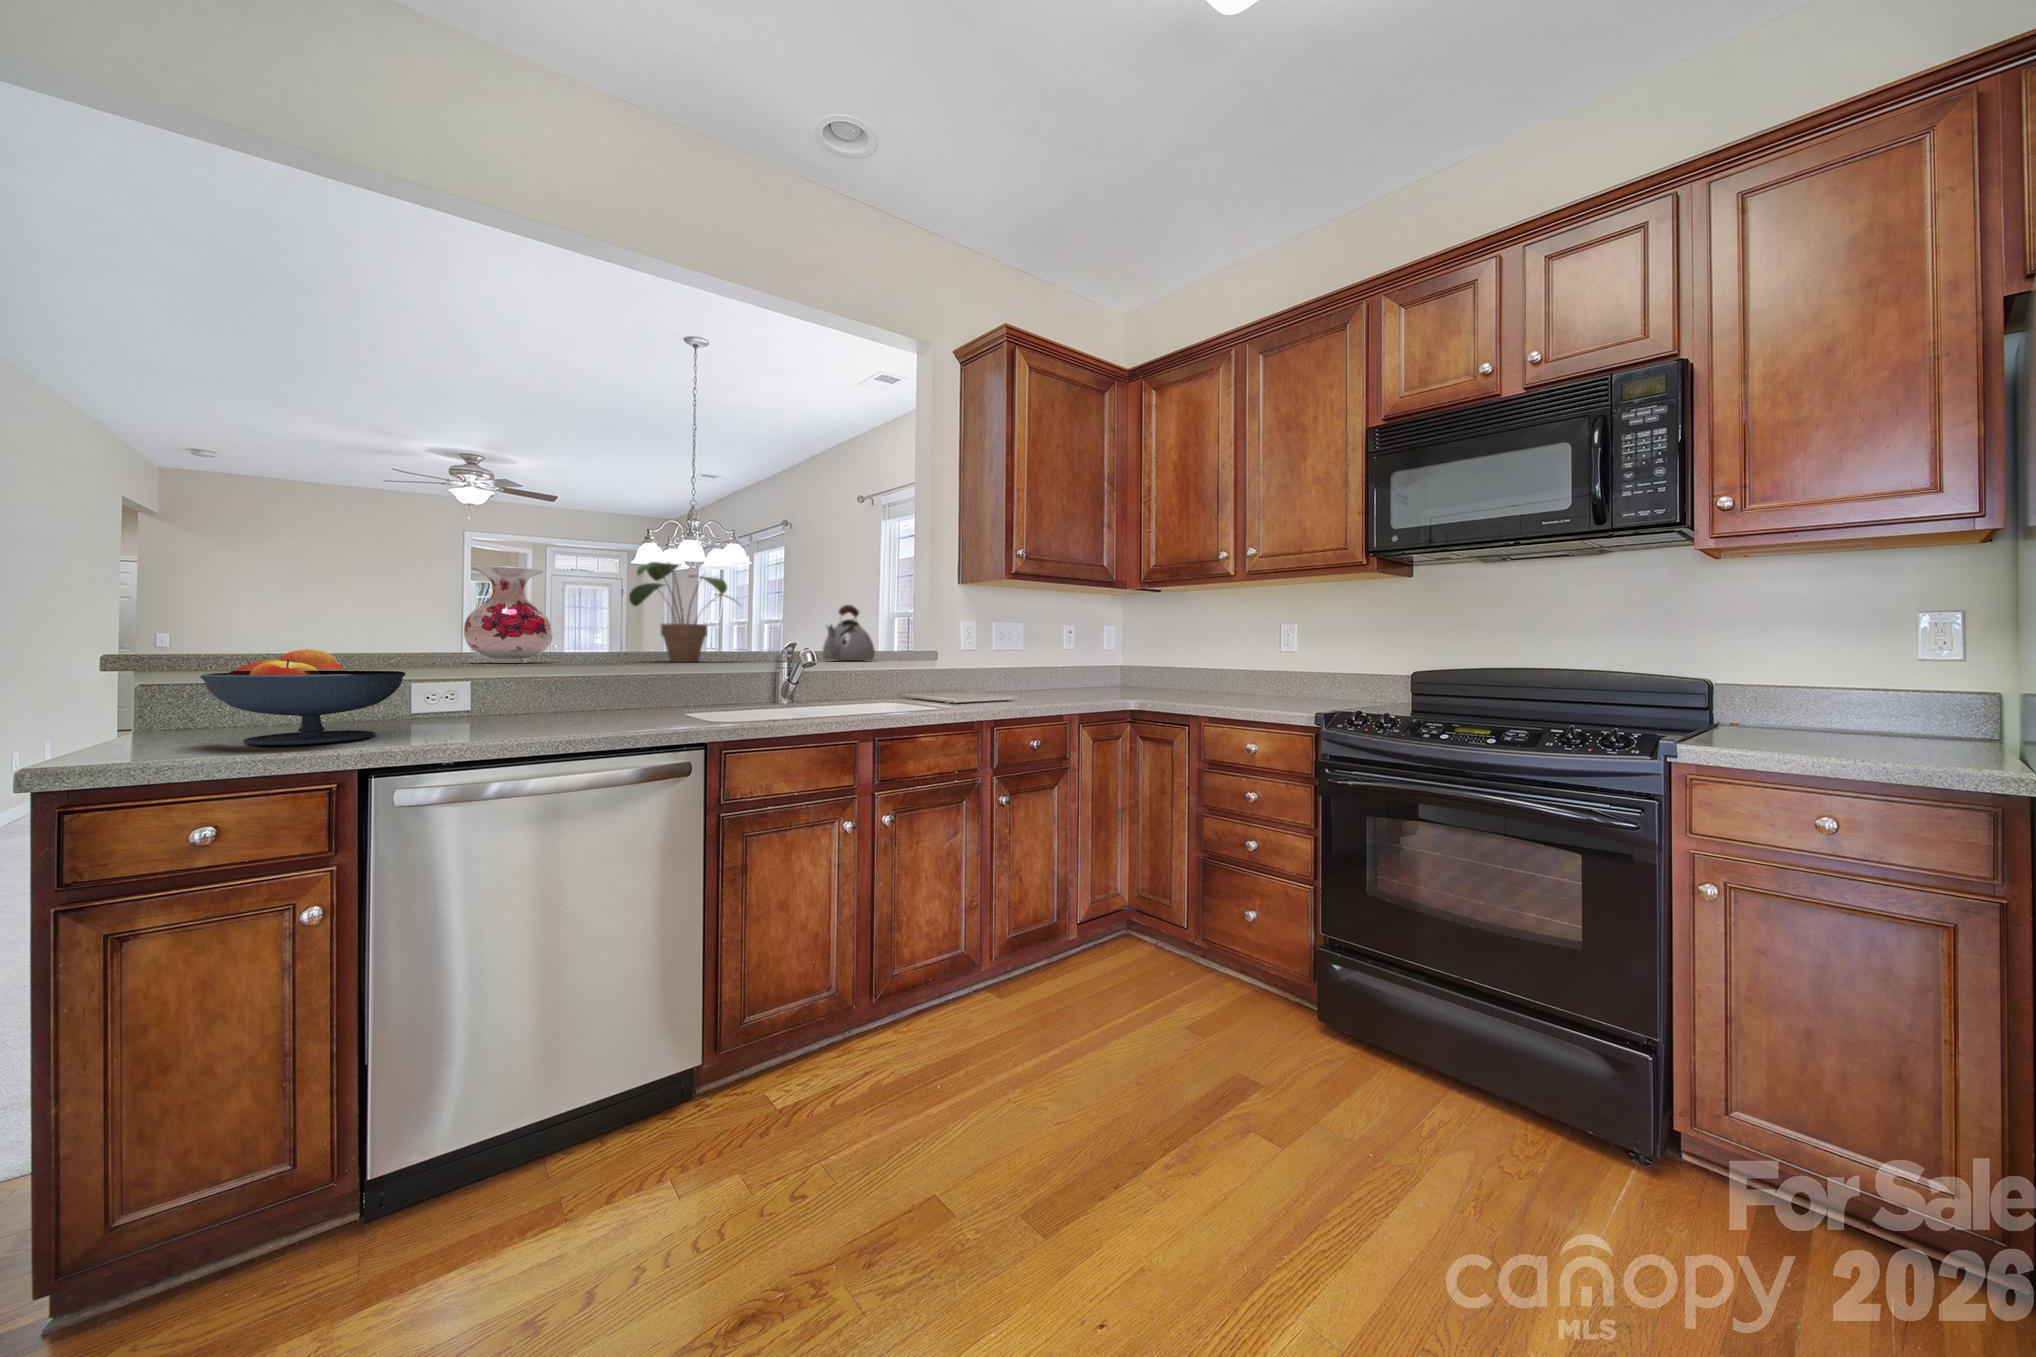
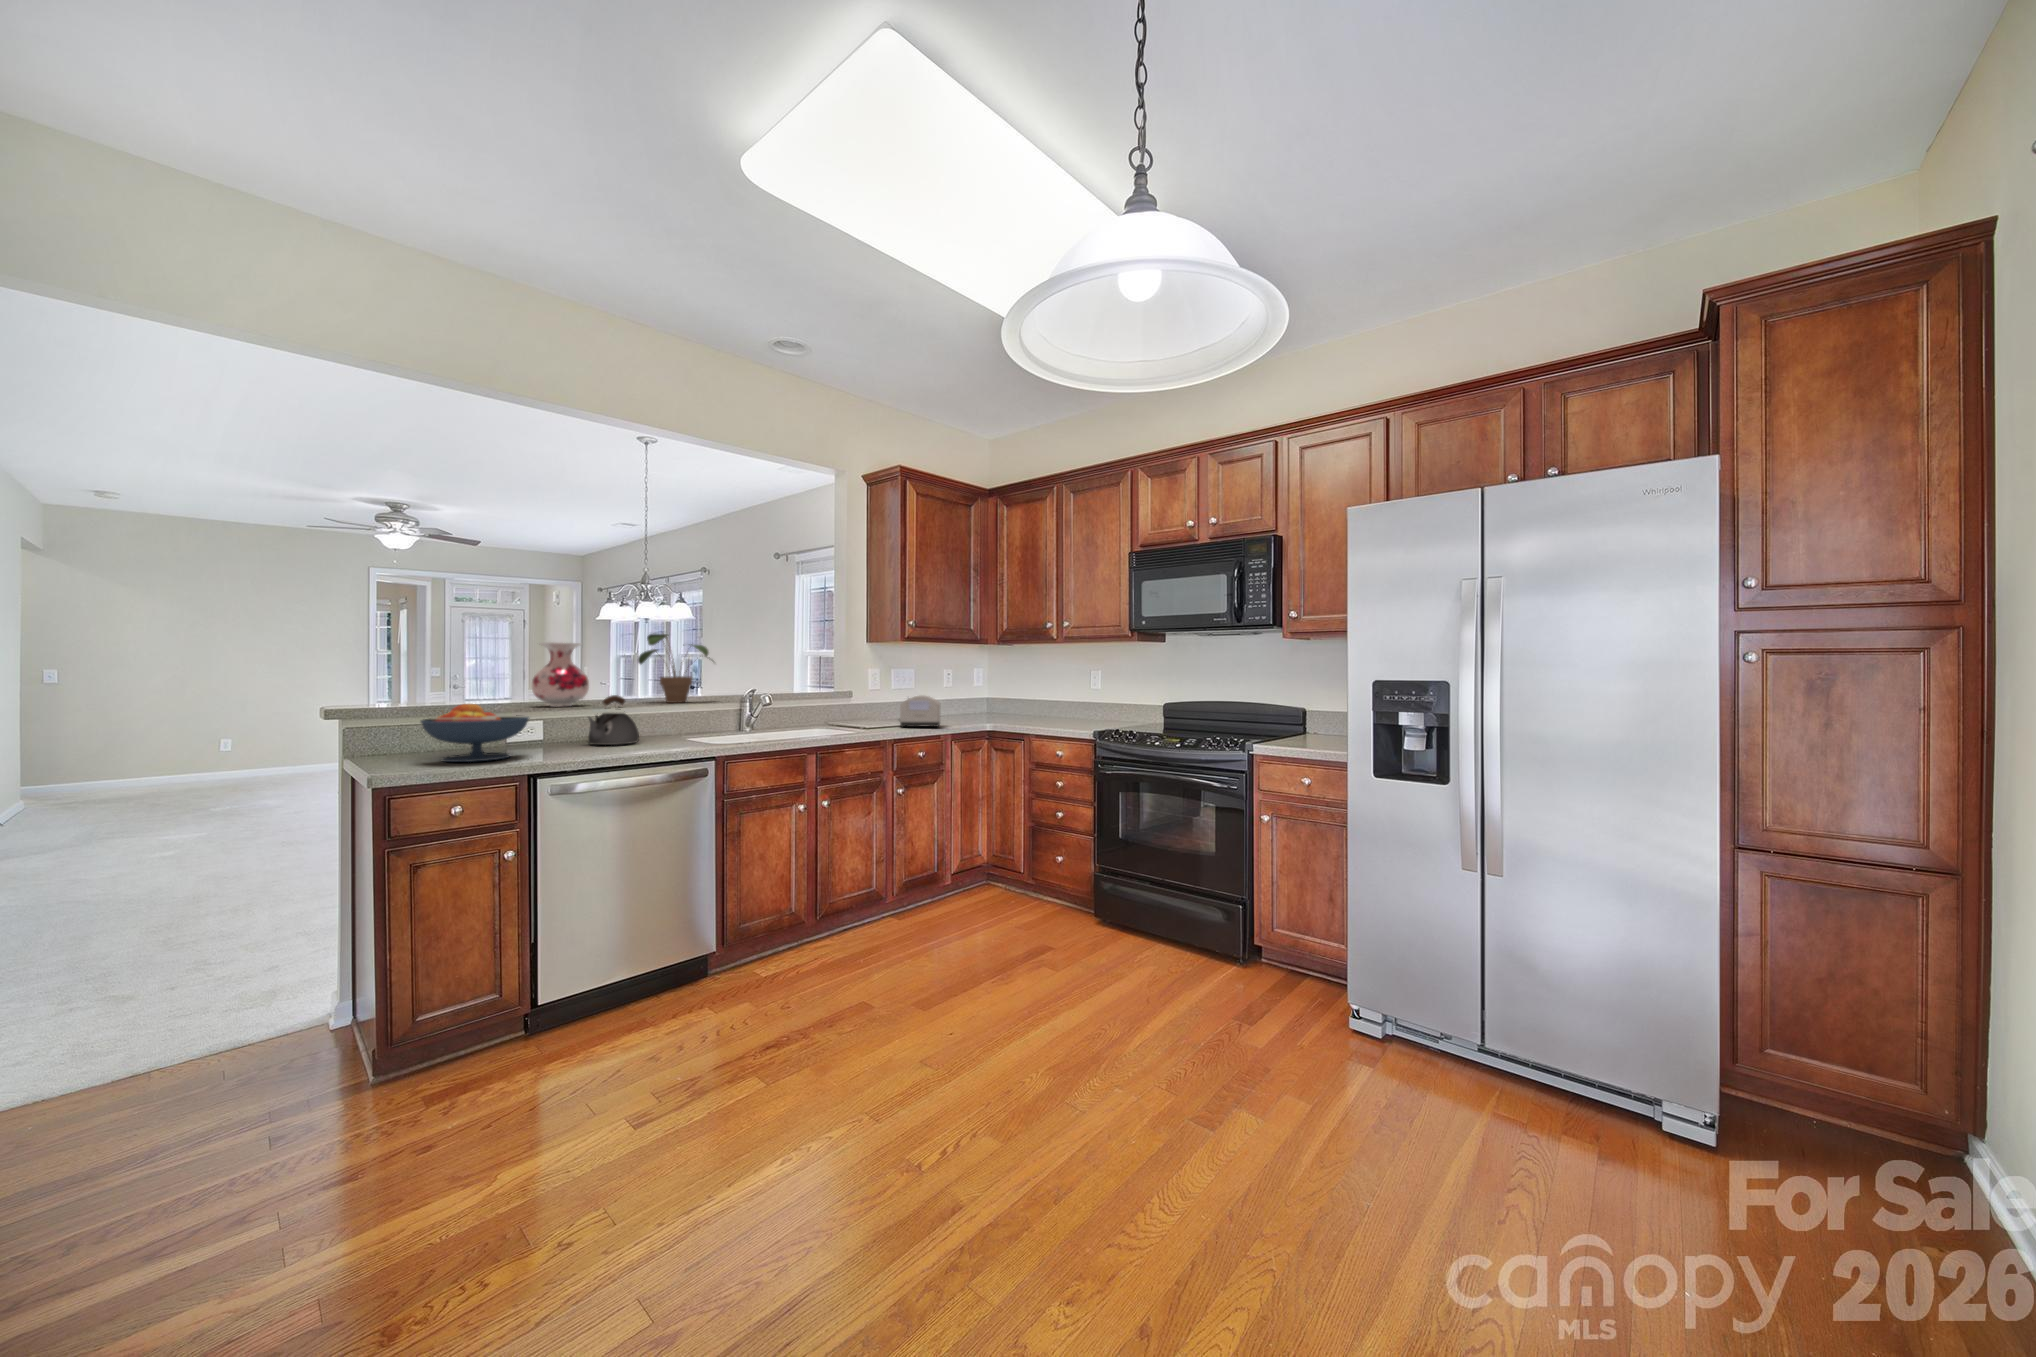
kettle: present [822,605,875,661] -> present [588,695,639,745]
toaster: none [1001,659,1062,705] -> present [899,695,941,727]

